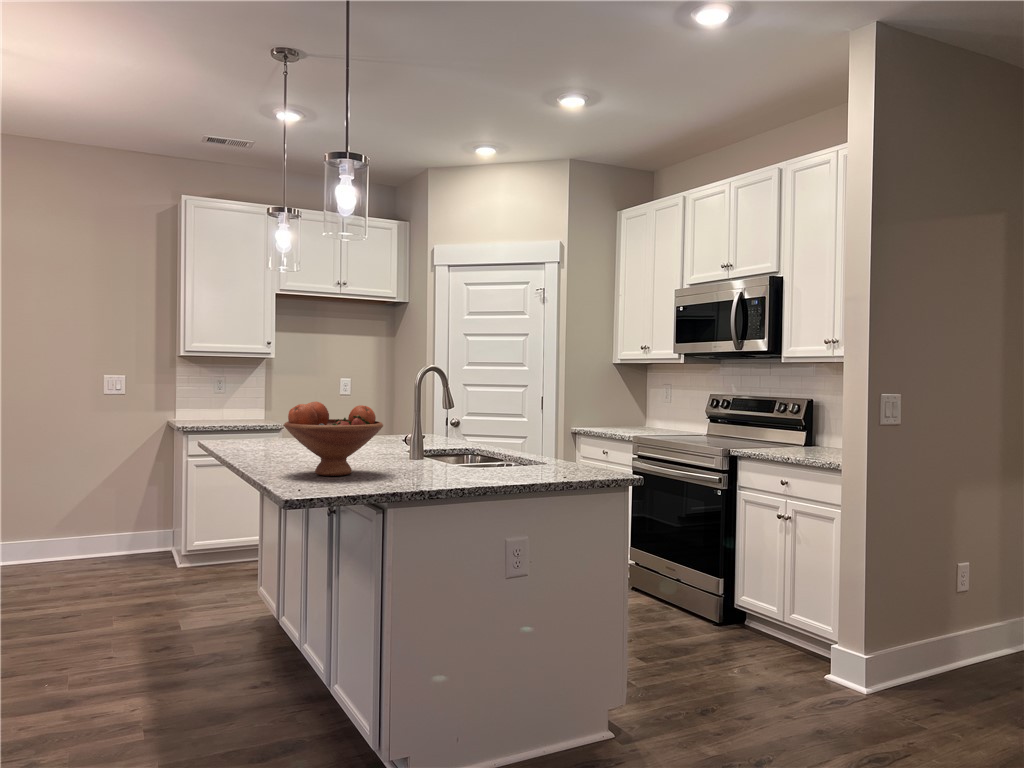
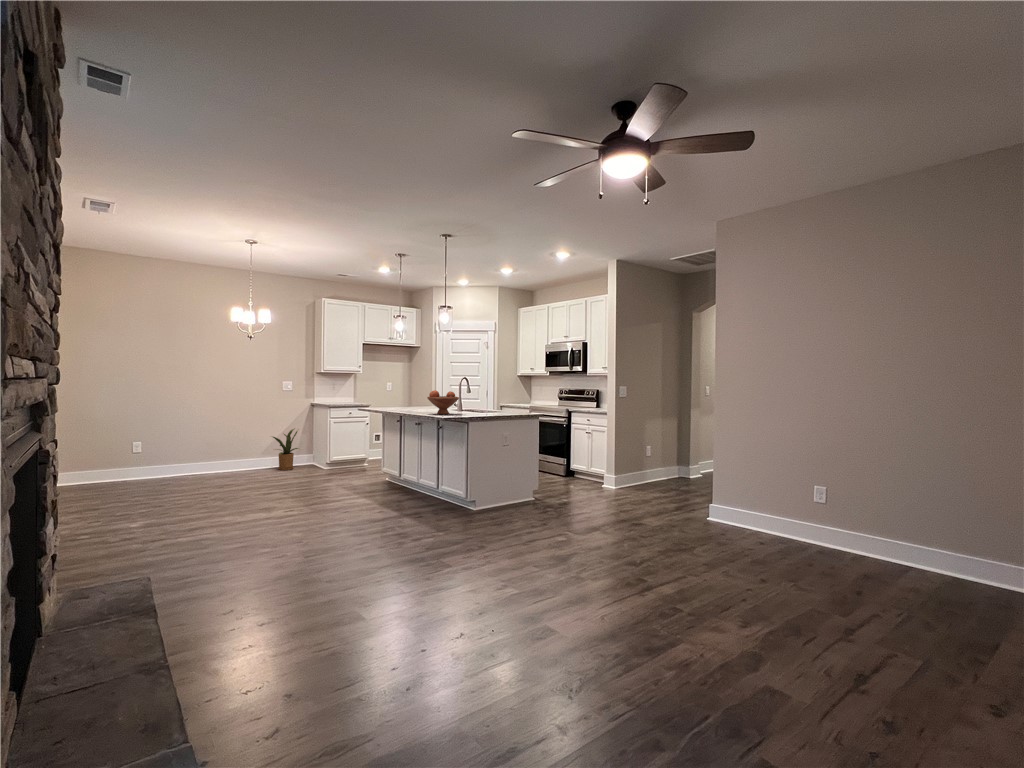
house plant: none [49,476,137,569] -> present [273,429,298,470]

